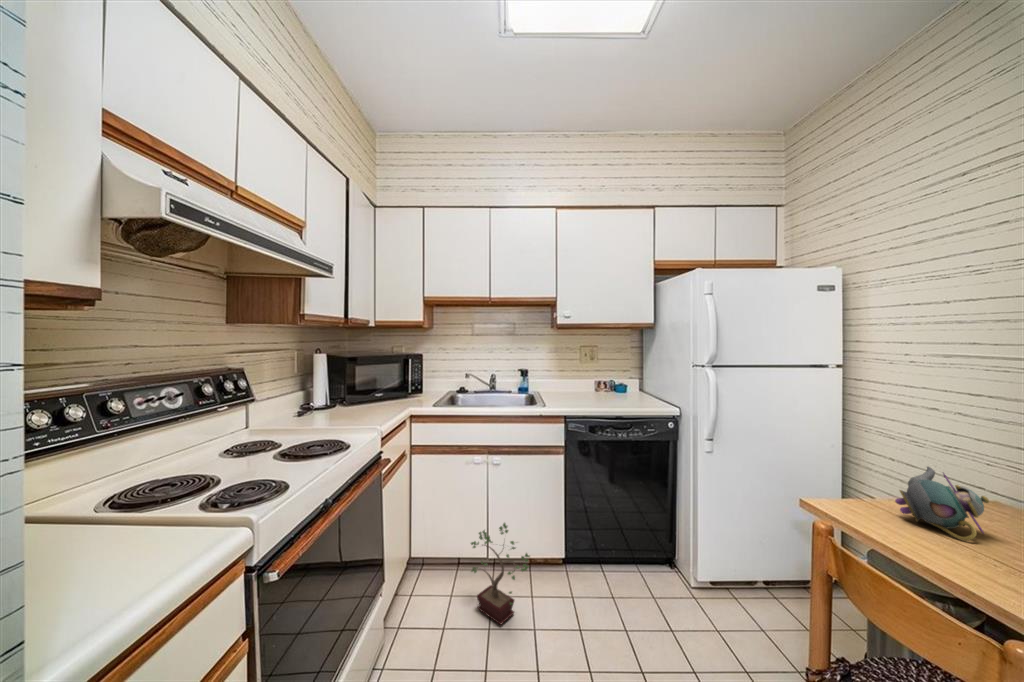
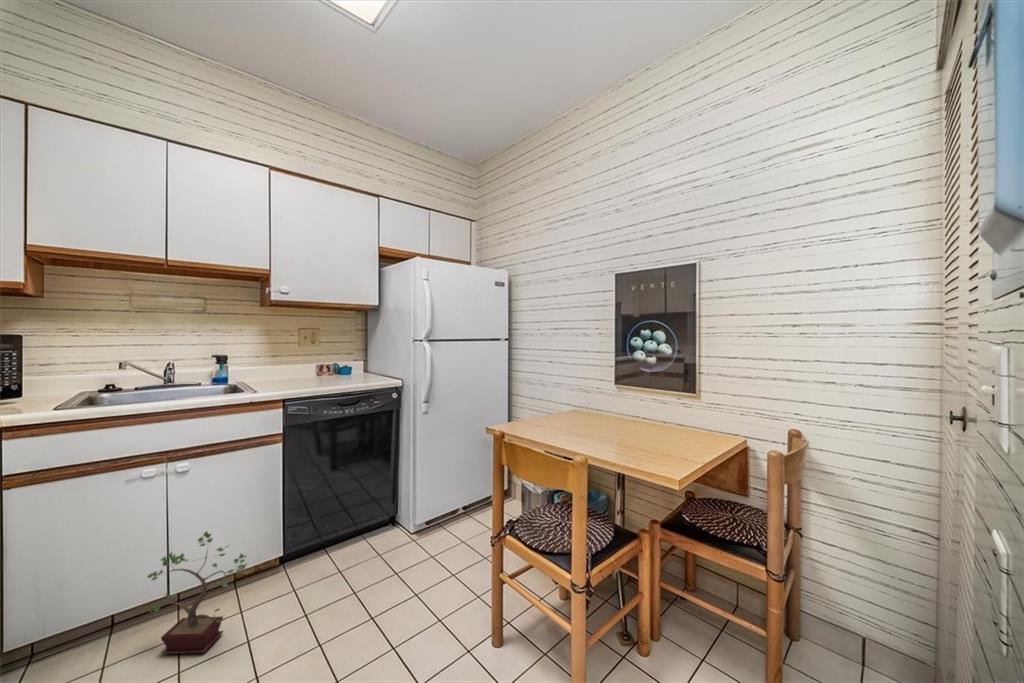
teapot: present [895,467,989,541] -> none [531,393,567,429]

